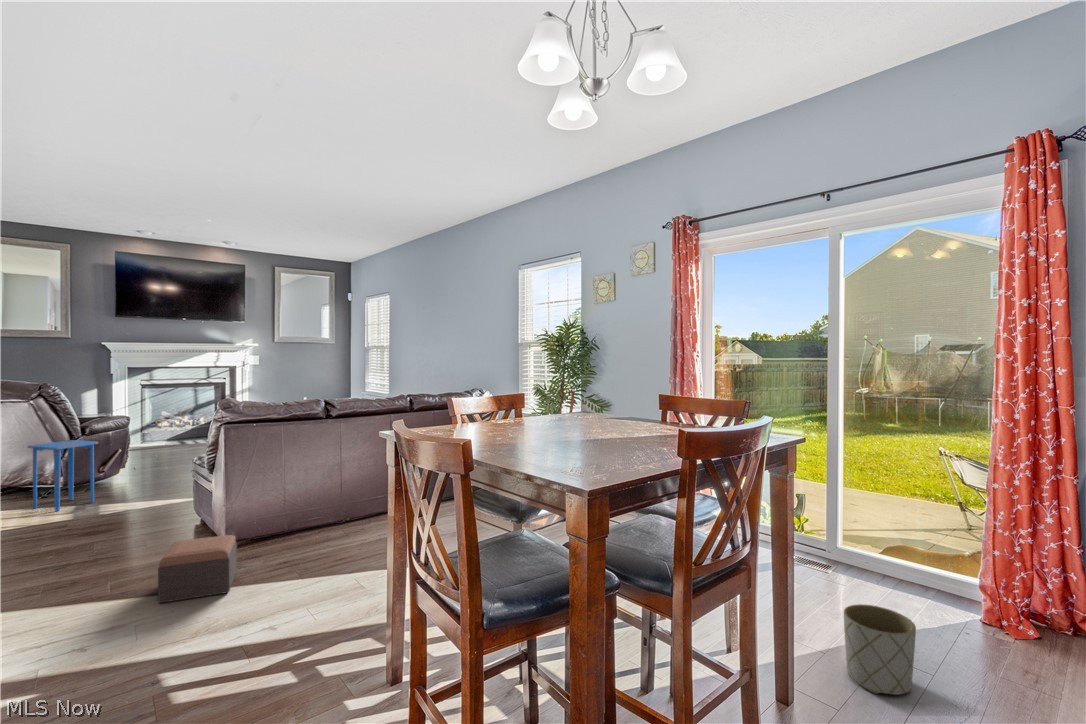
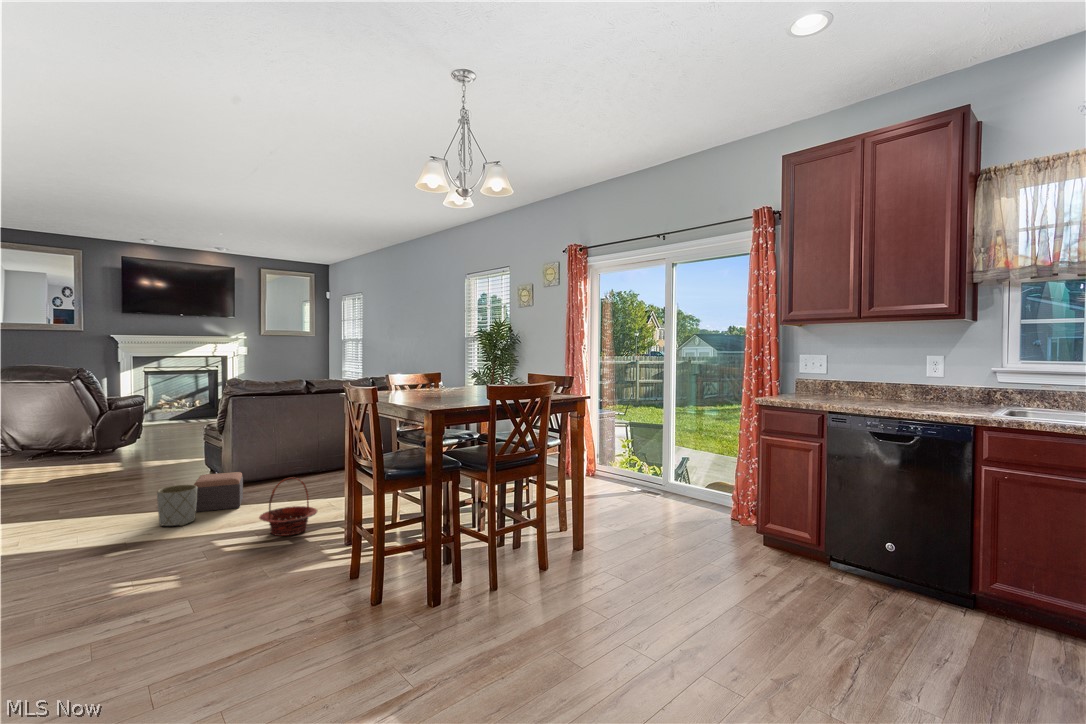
side table: present [28,440,98,511] -> none [72,413,126,467]
basket: none [250,563,345,664] -> present [259,477,318,536]
planter: present [844,604,916,695] -> present [157,485,197,526]

